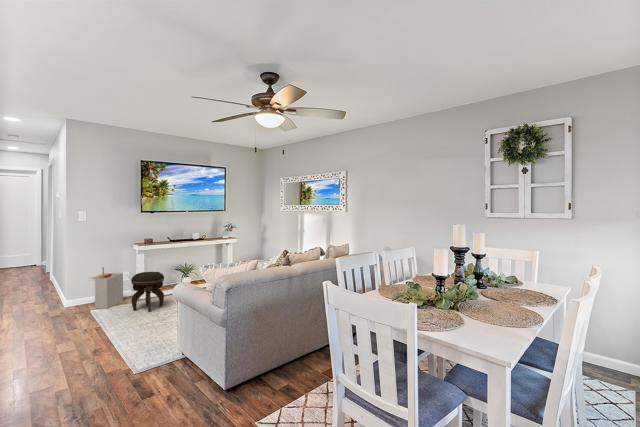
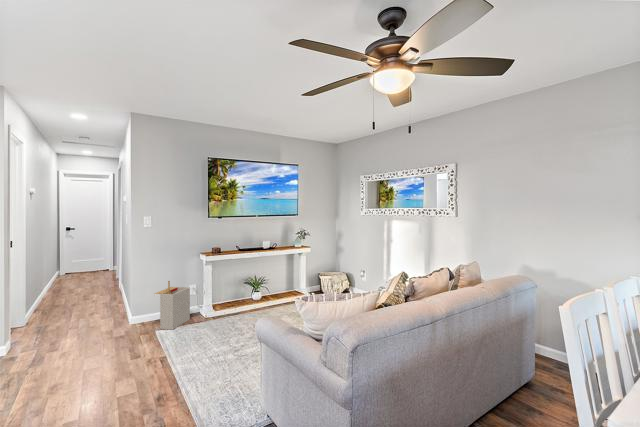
footstool: present [131,272,164,312] -> none [199,288,235,337]

